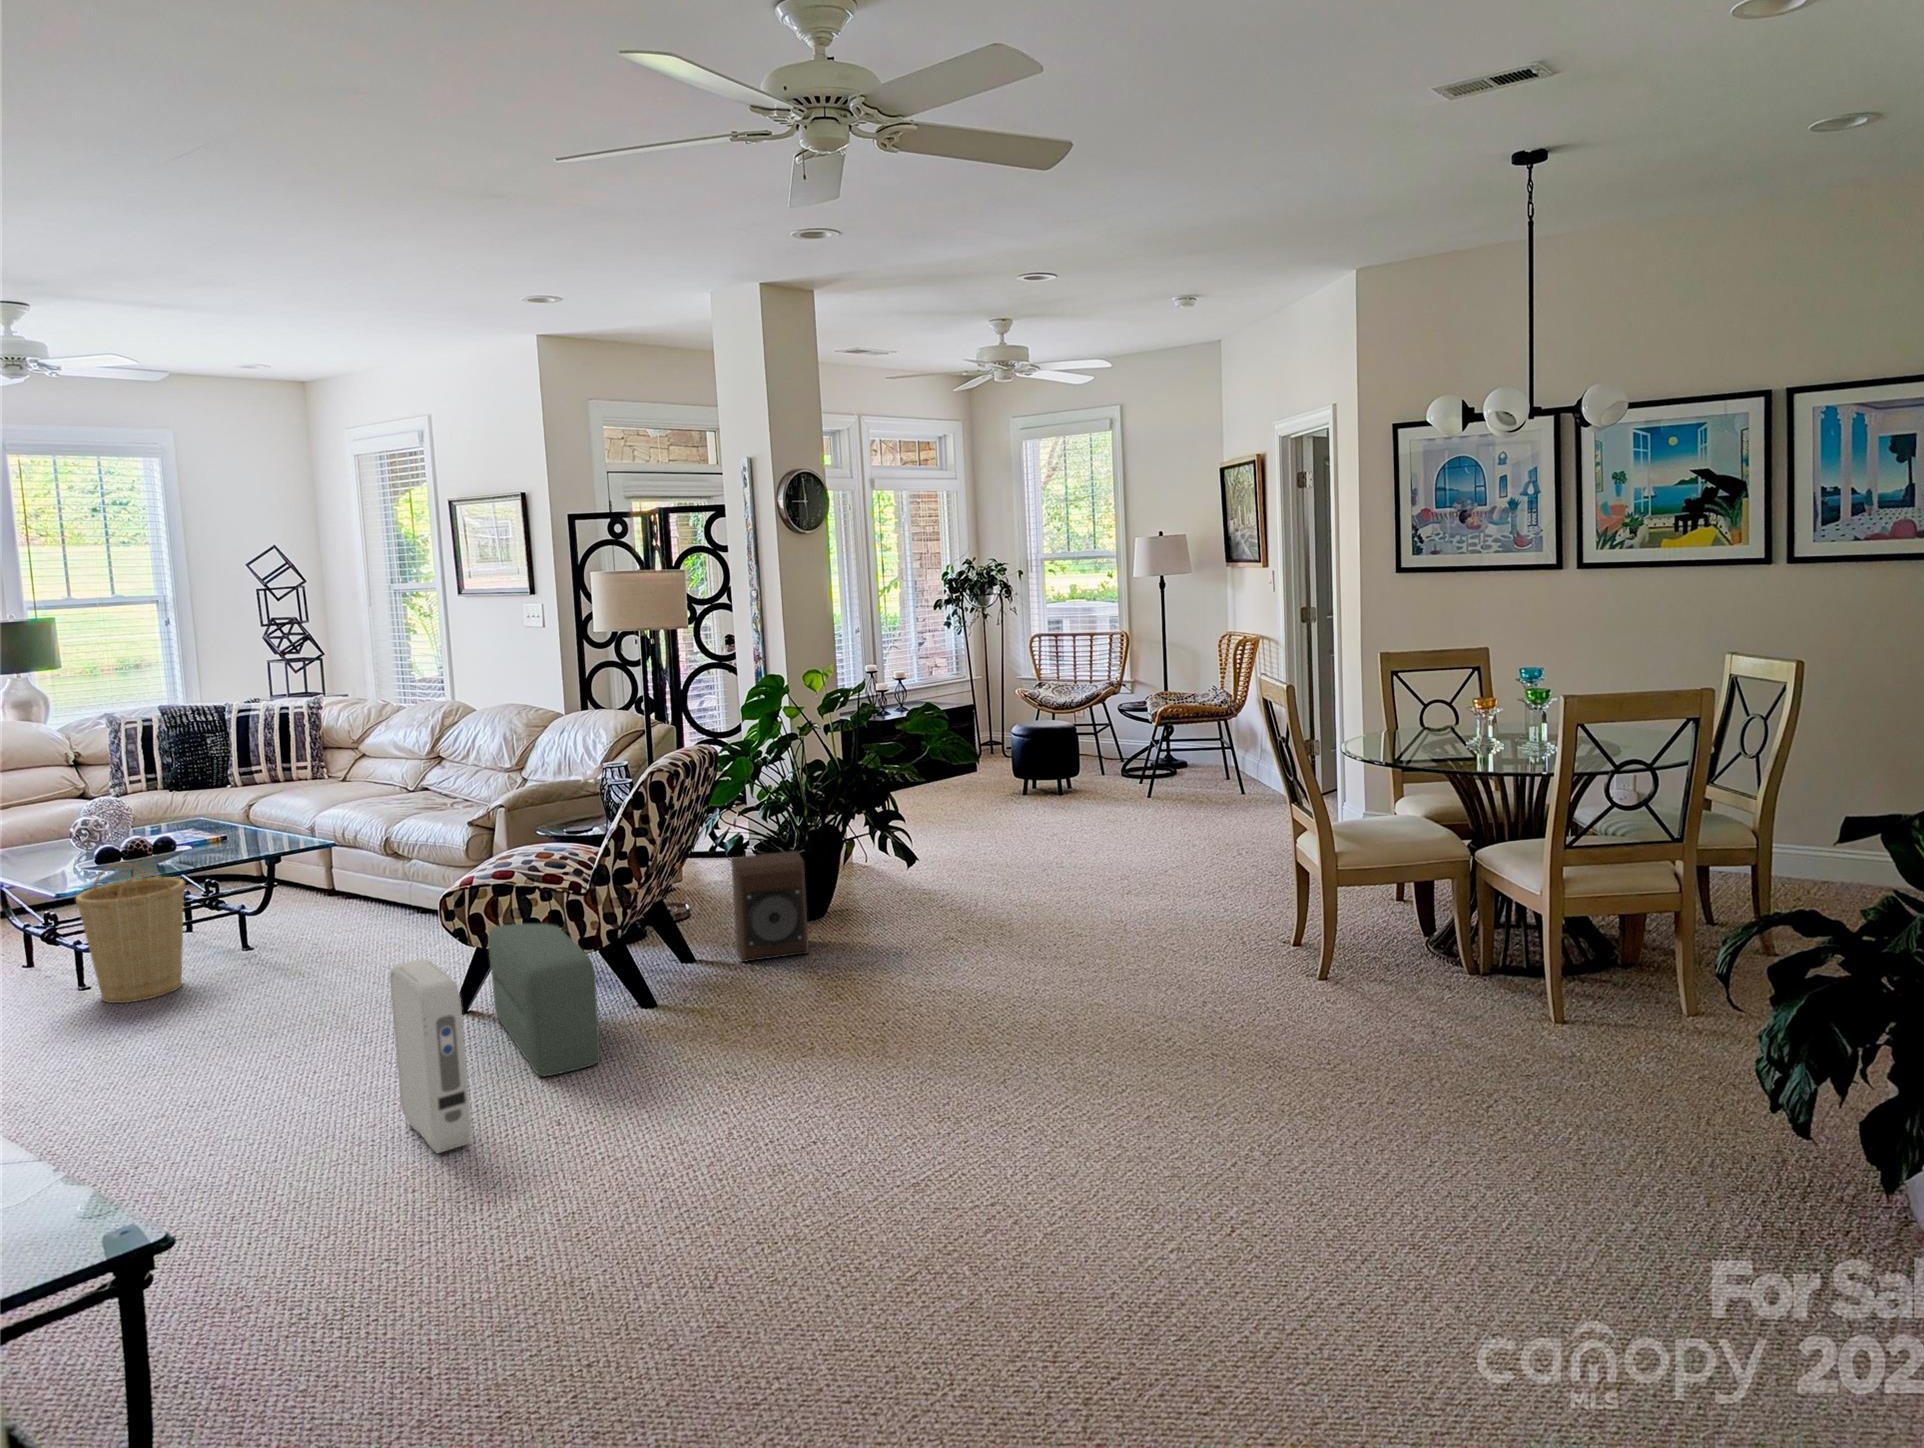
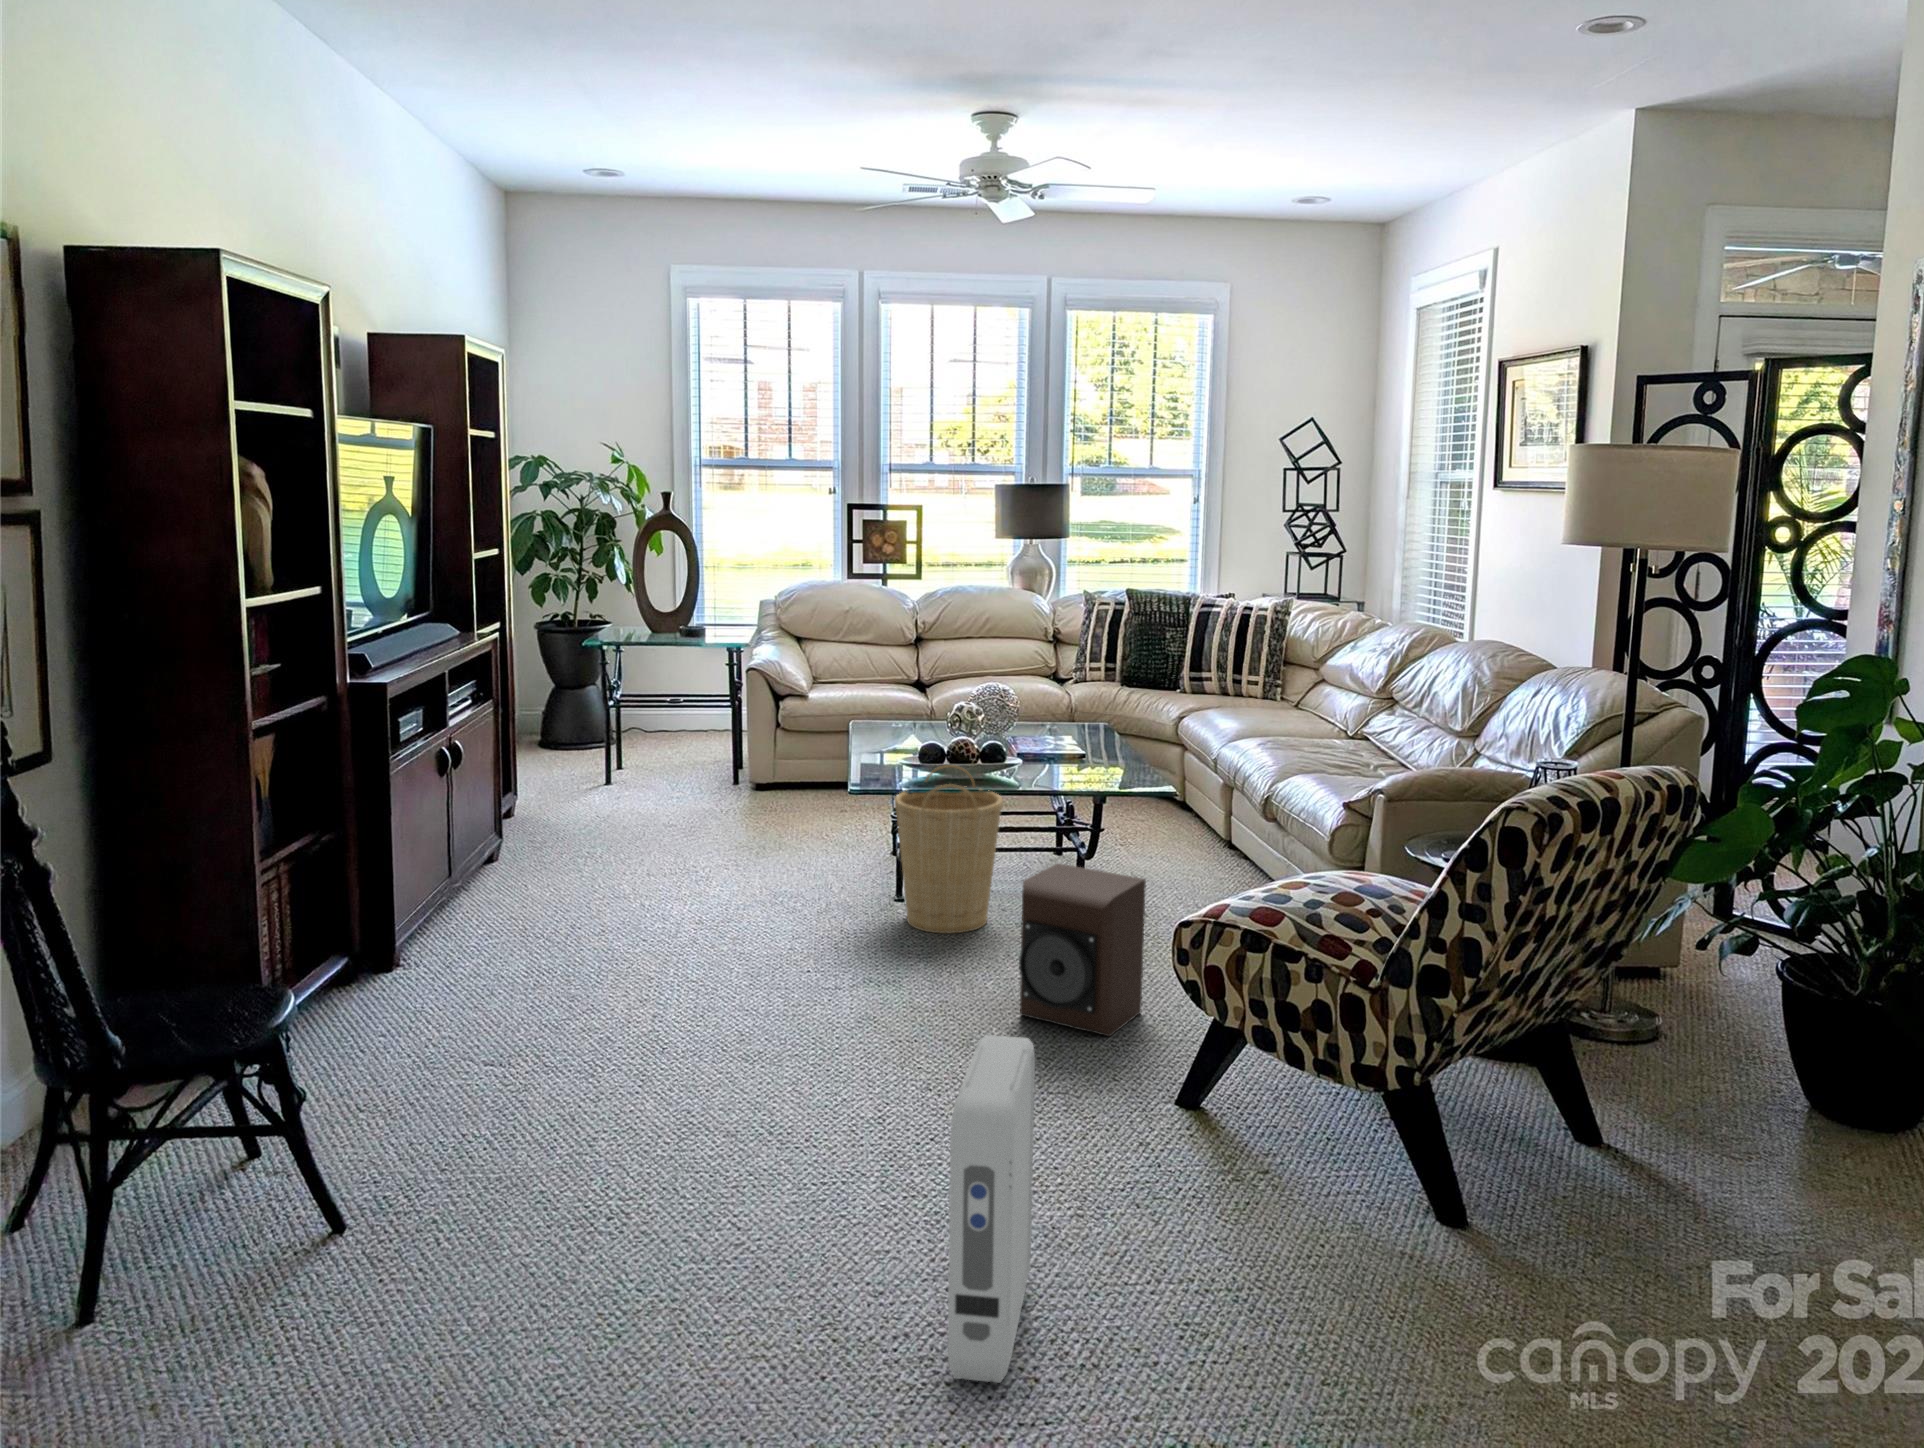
speaker: present [731,851,809,962] -> present [1019,864,1146,1036]
pouf: present [488,924,600,1076] -> none [1200,987,1335,1304]

